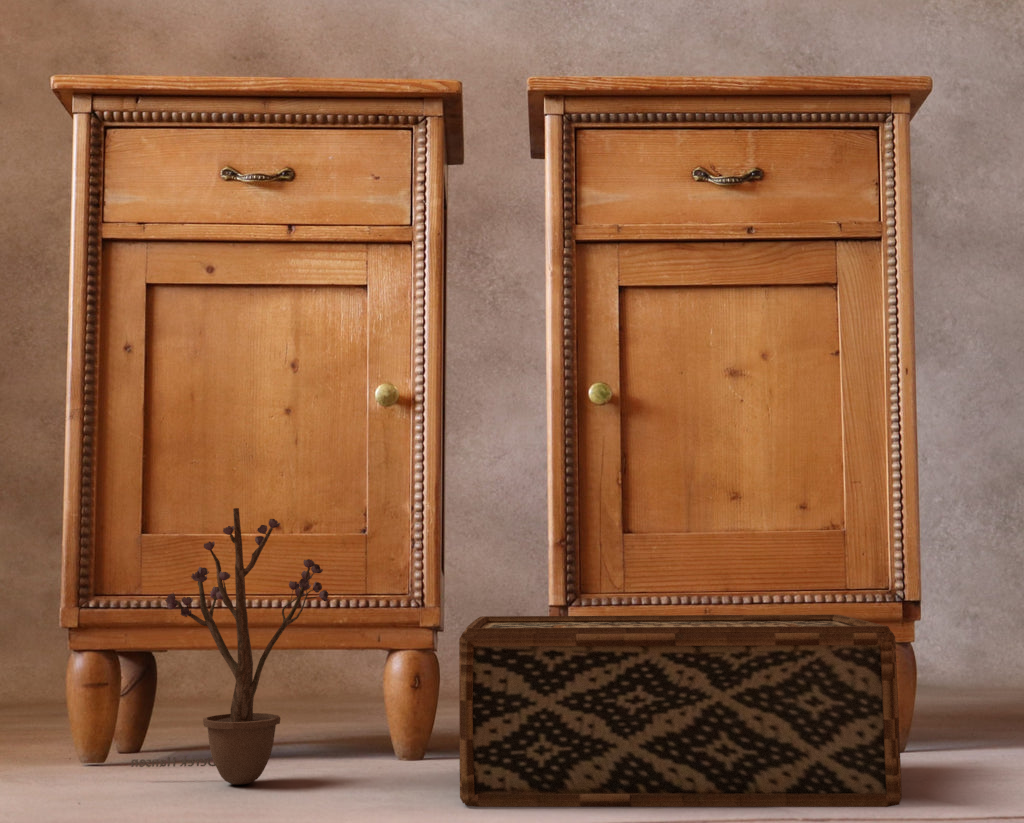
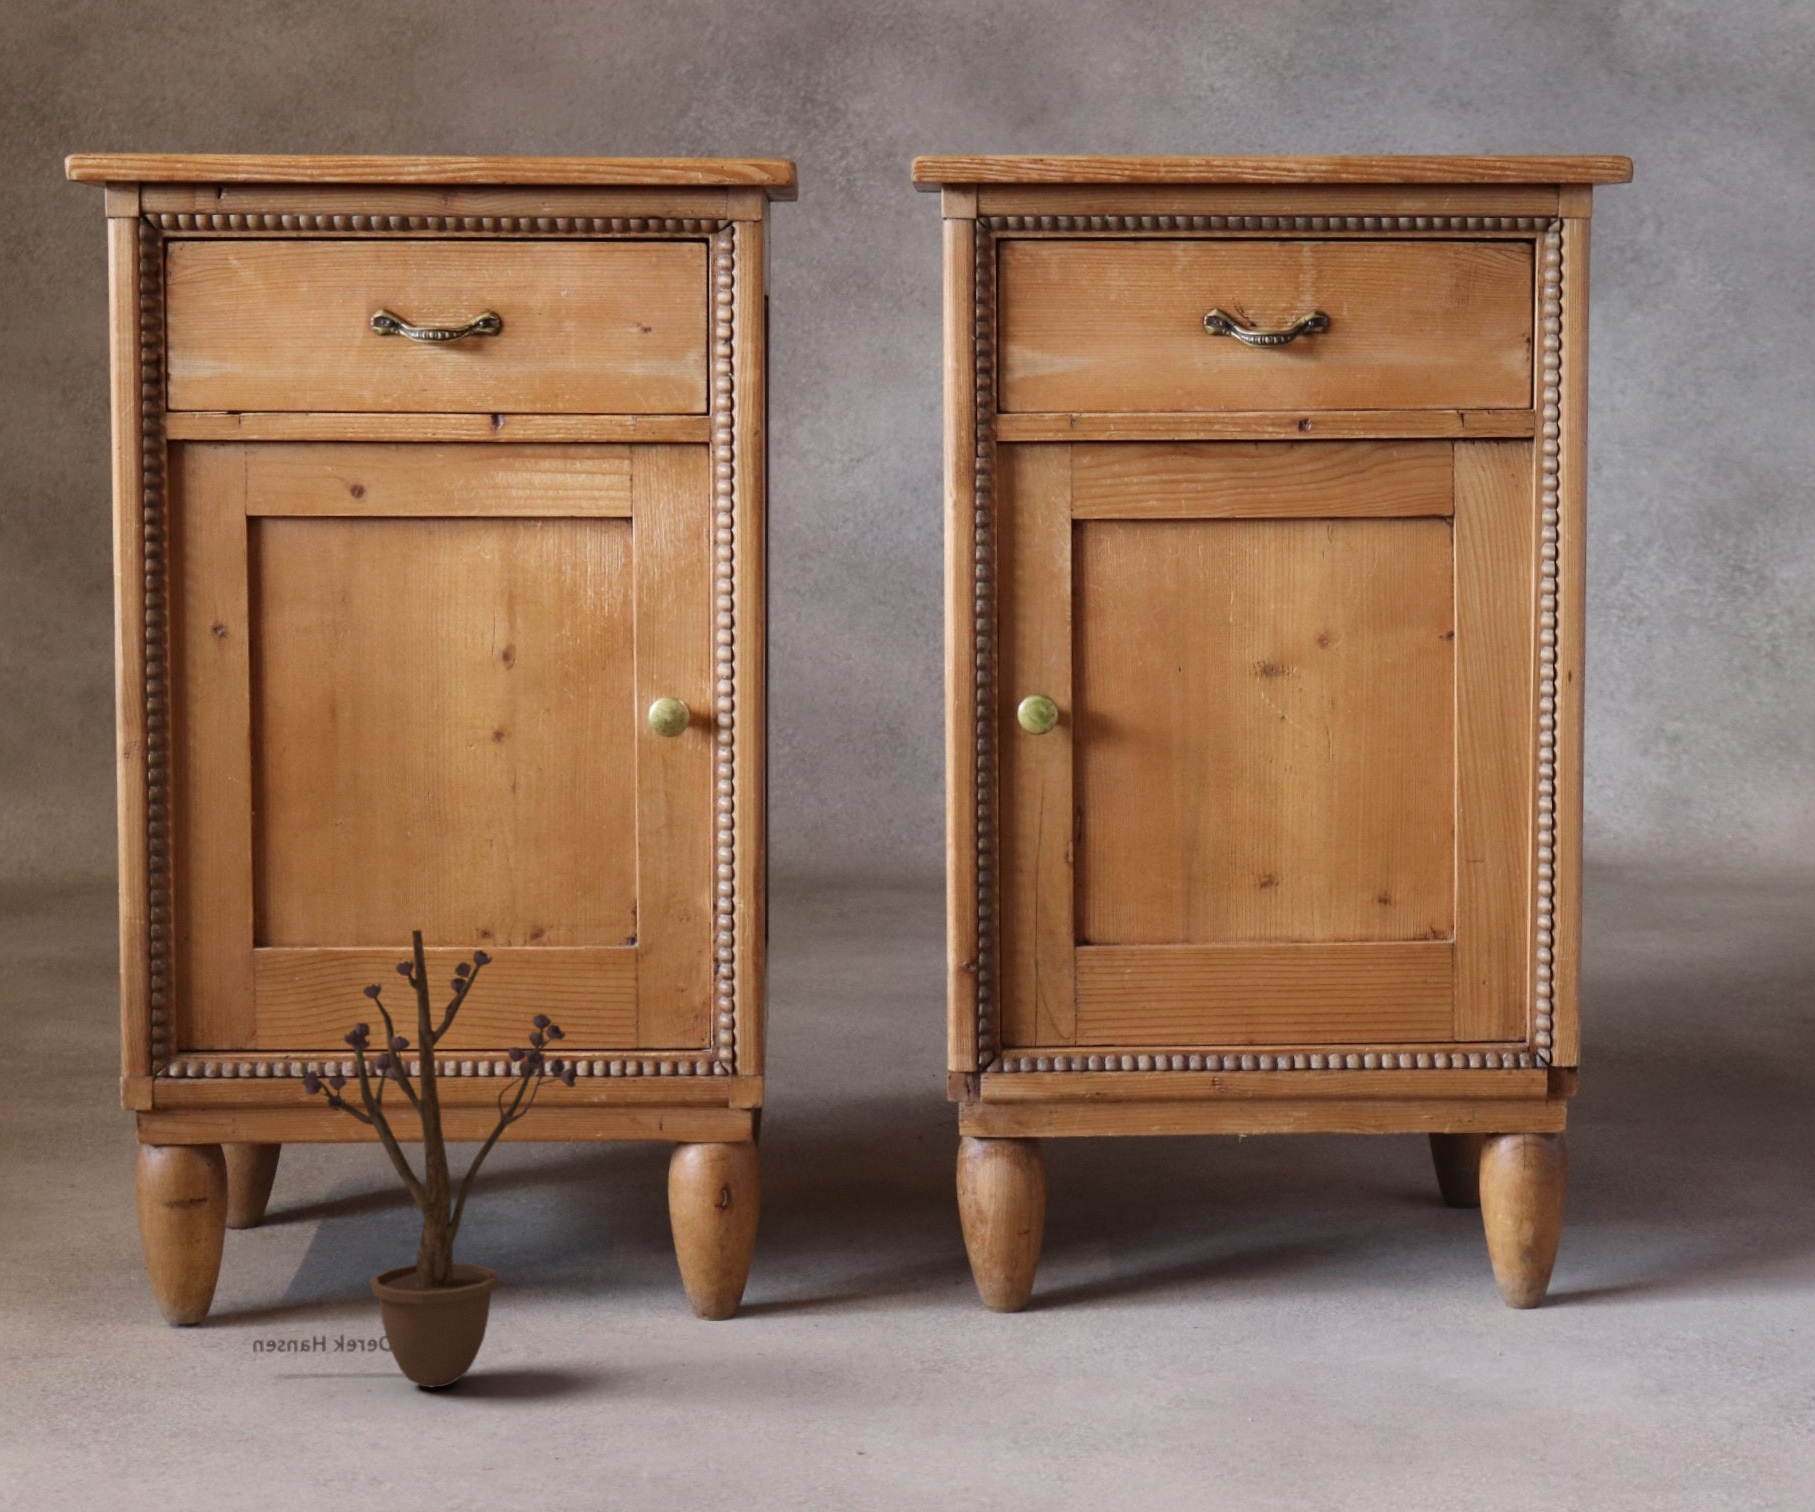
woven basket: present [459,614,902,807] -> none [798,1098,1523,1457]

